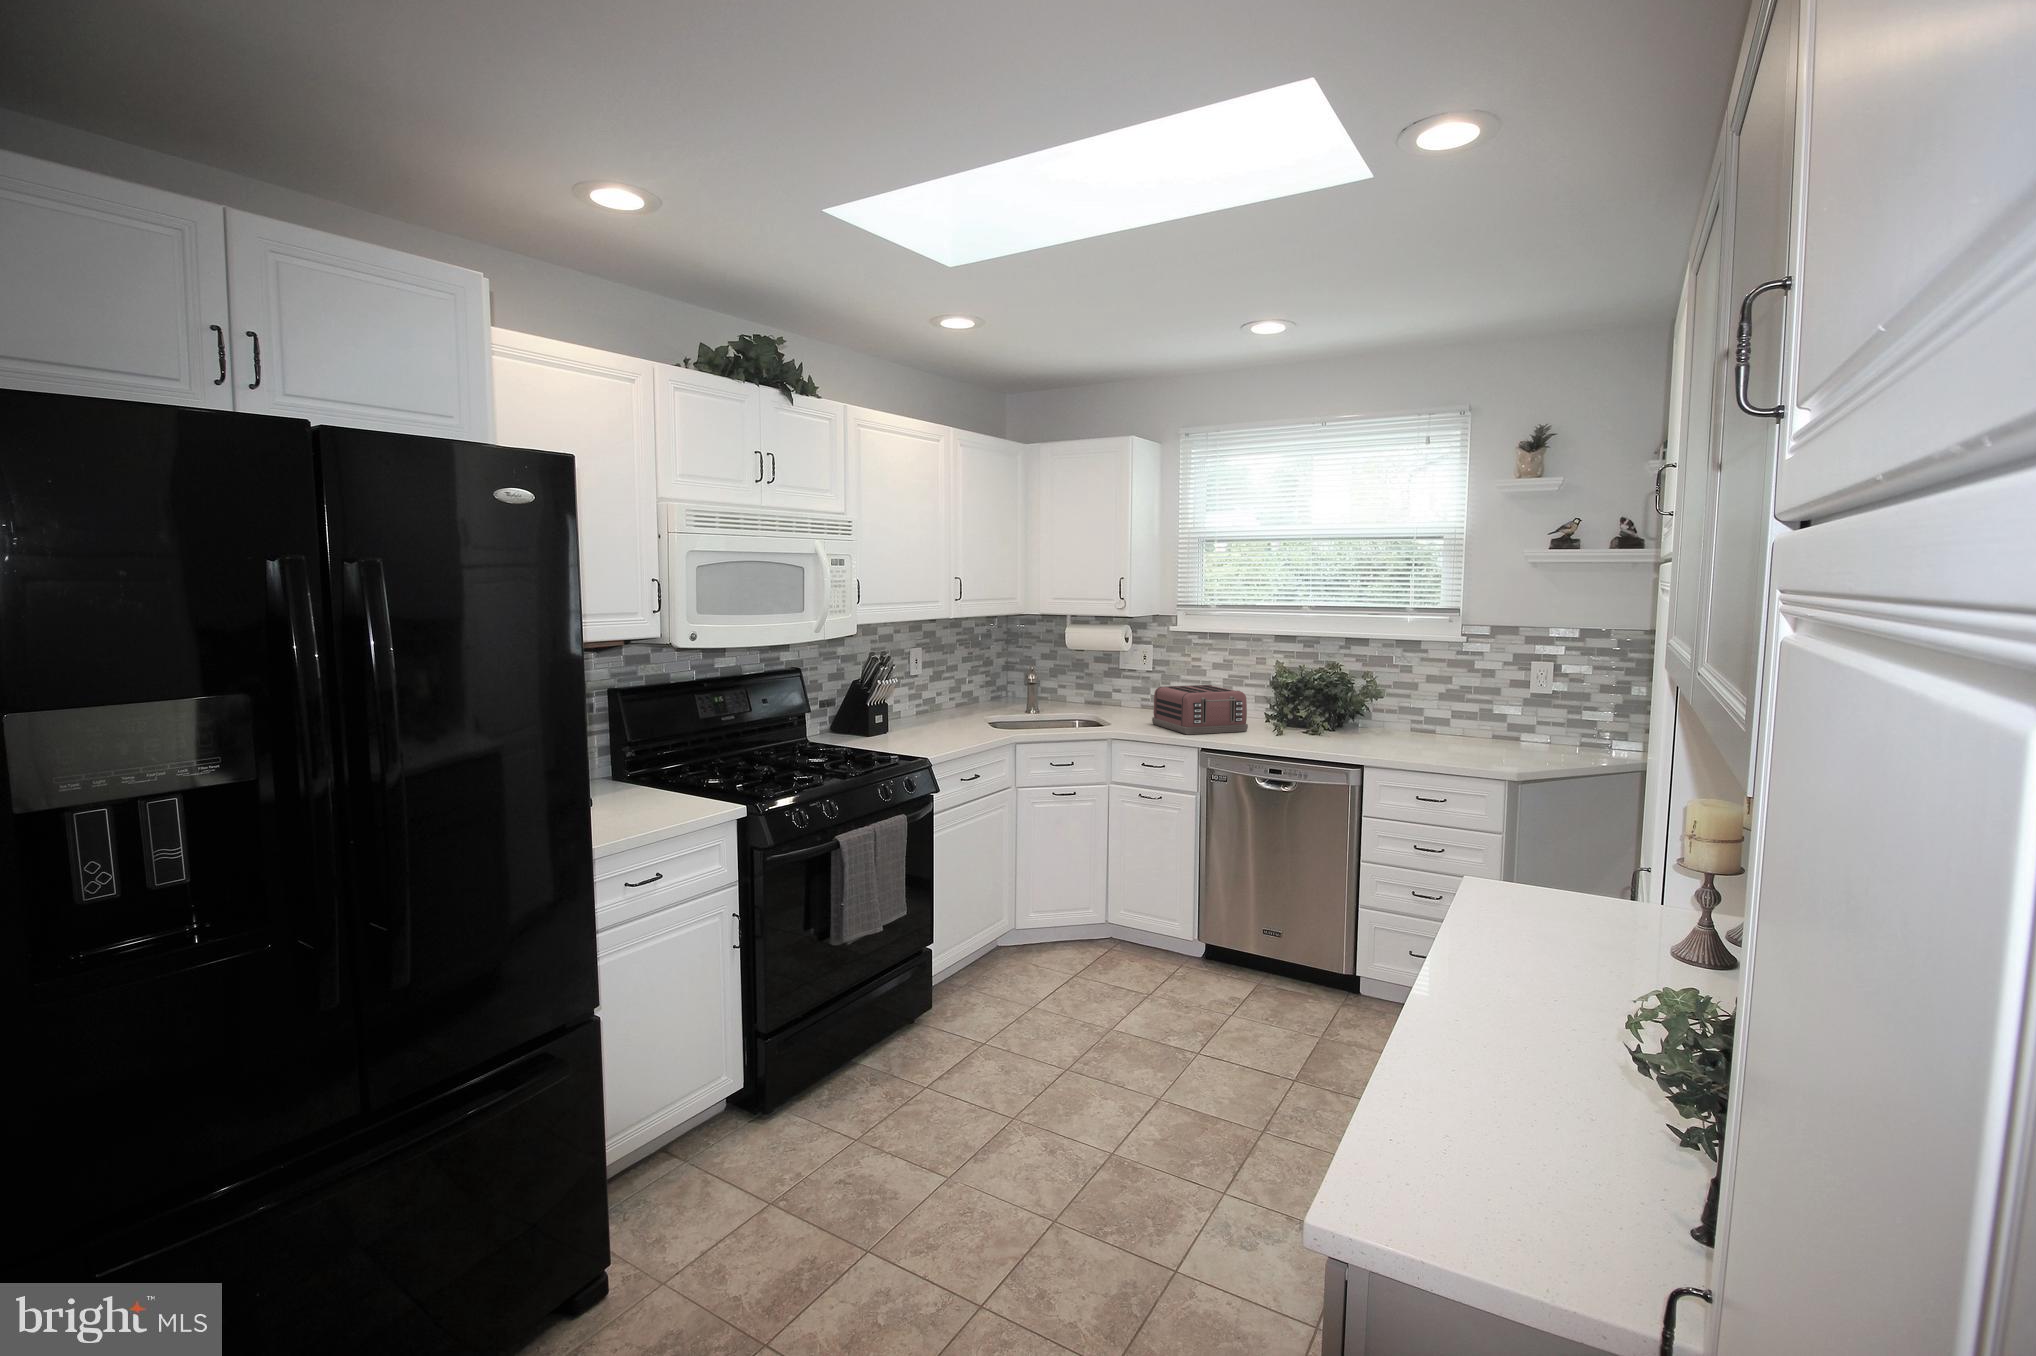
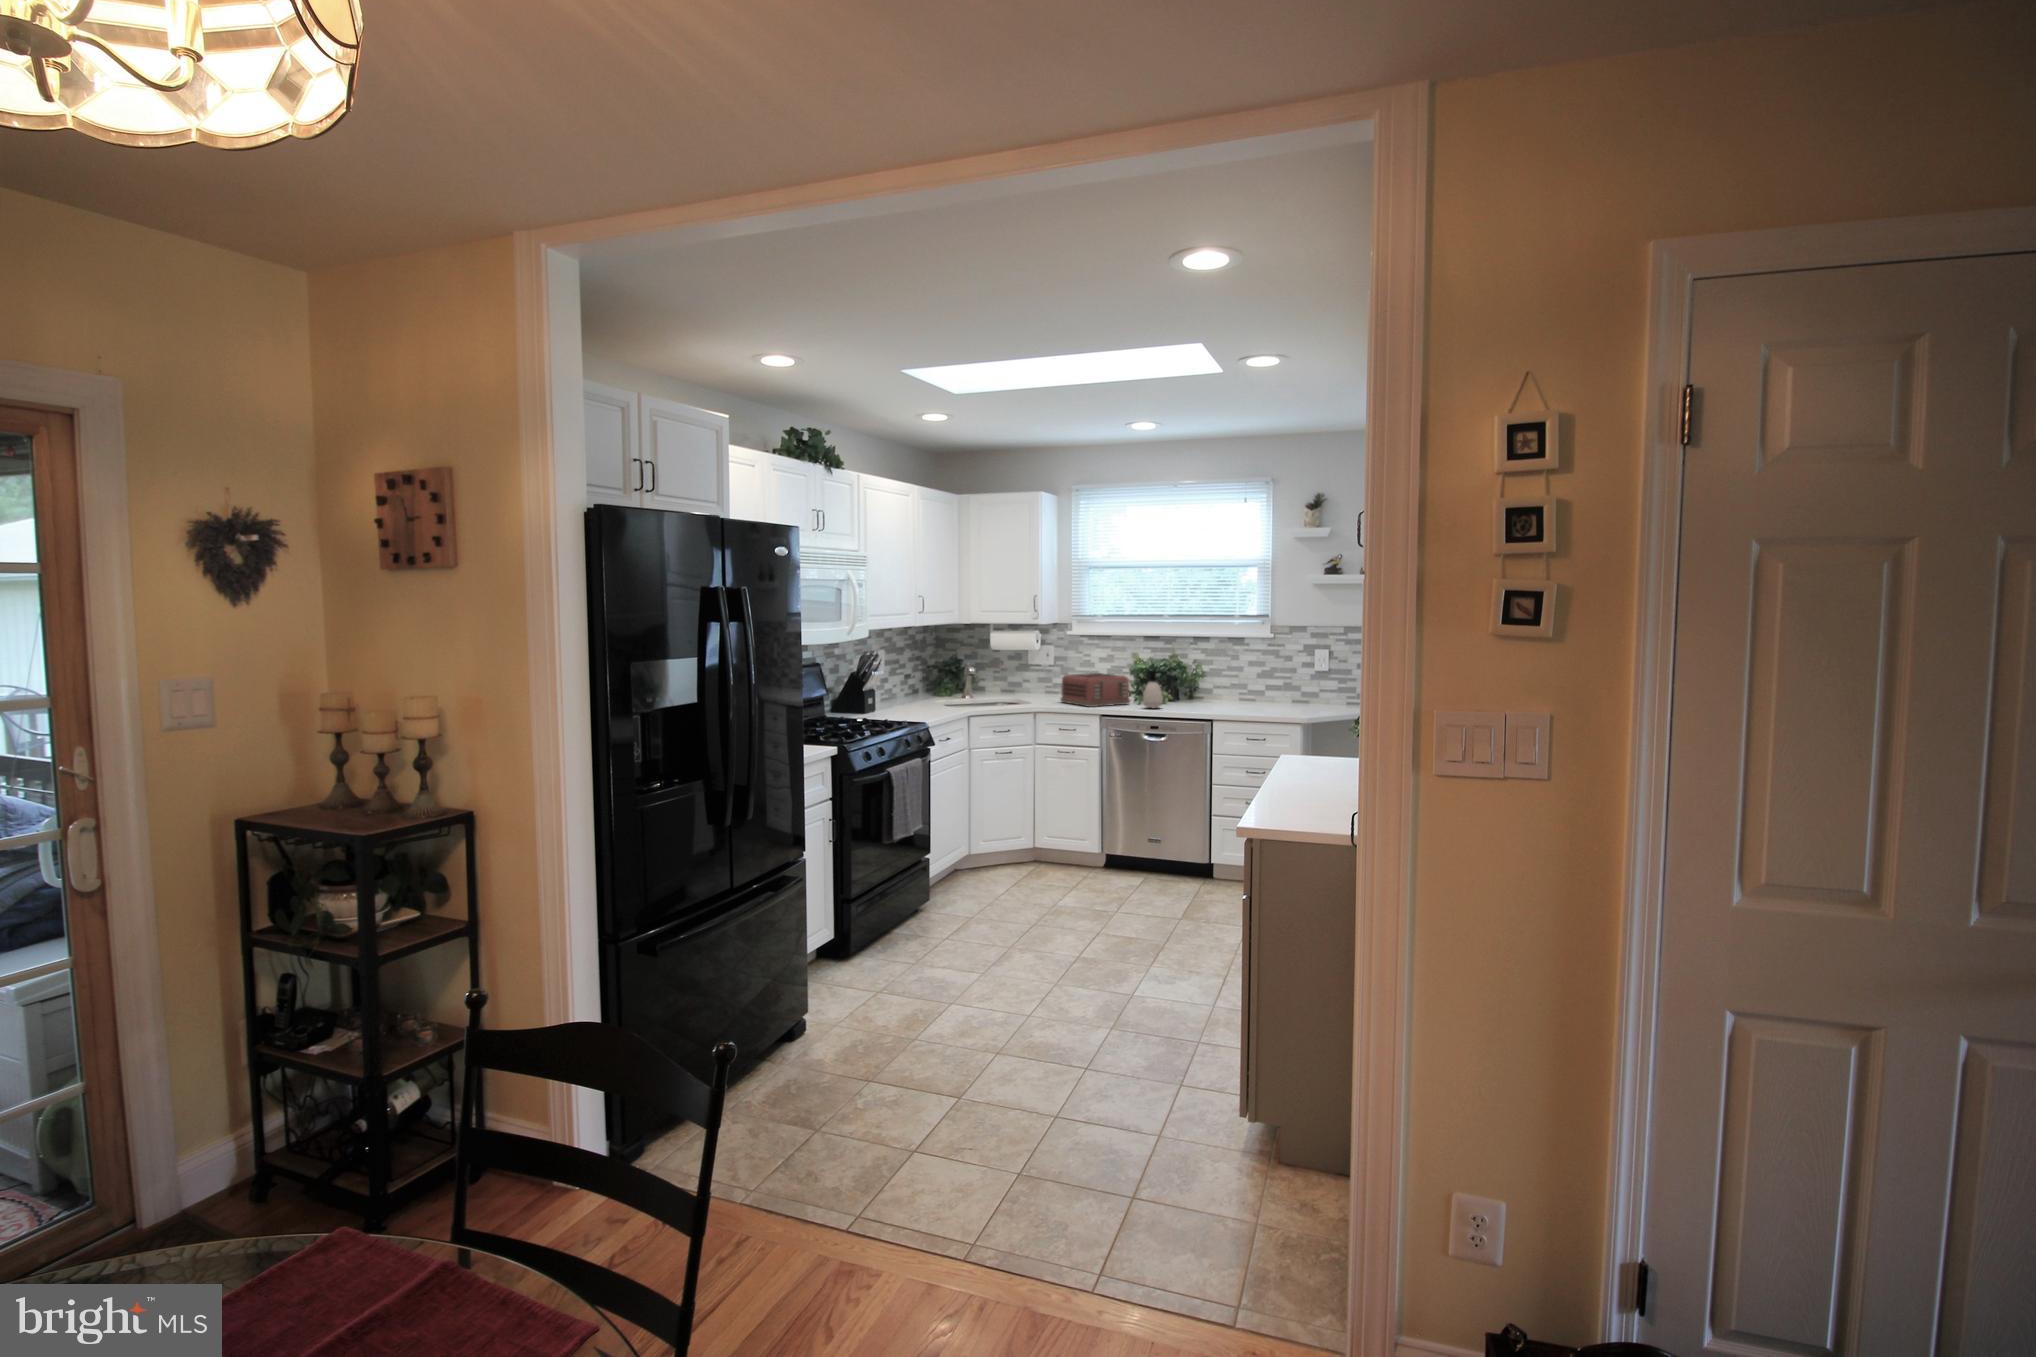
soap dispenser: none [1262,687,1292,741] -> present [1142,670,1163,708]

